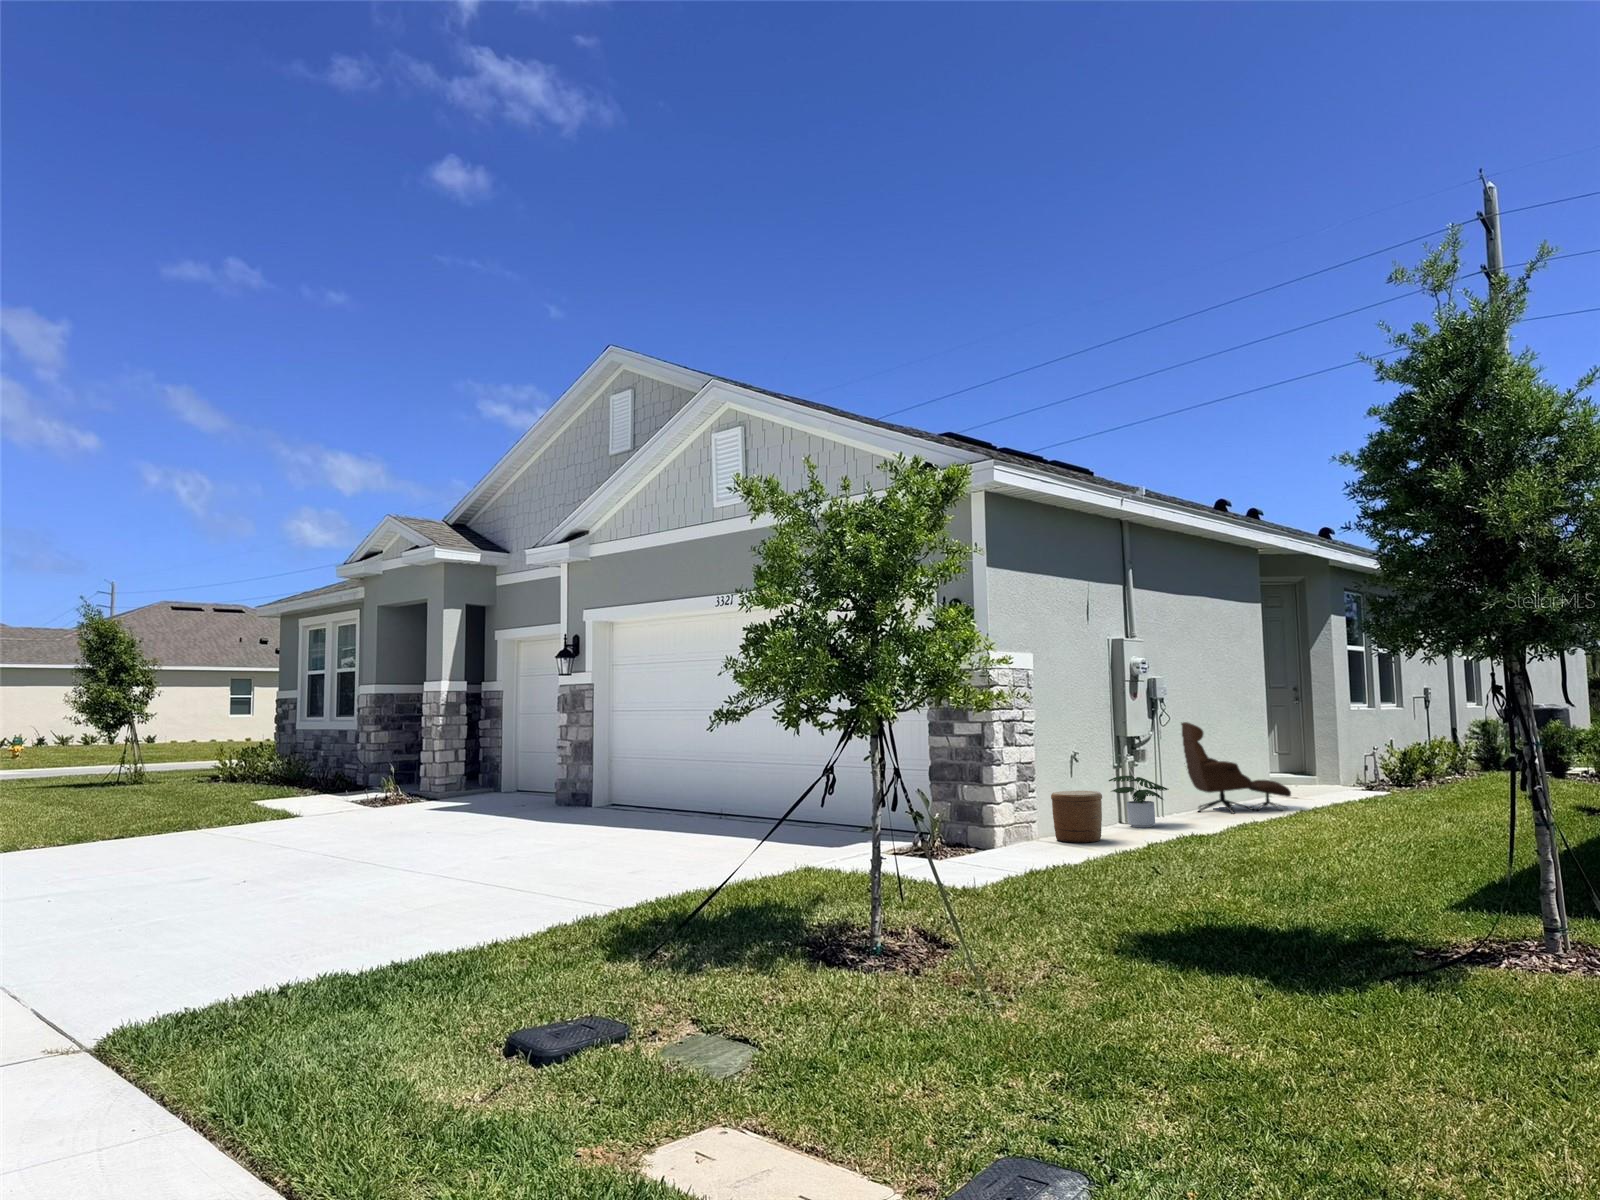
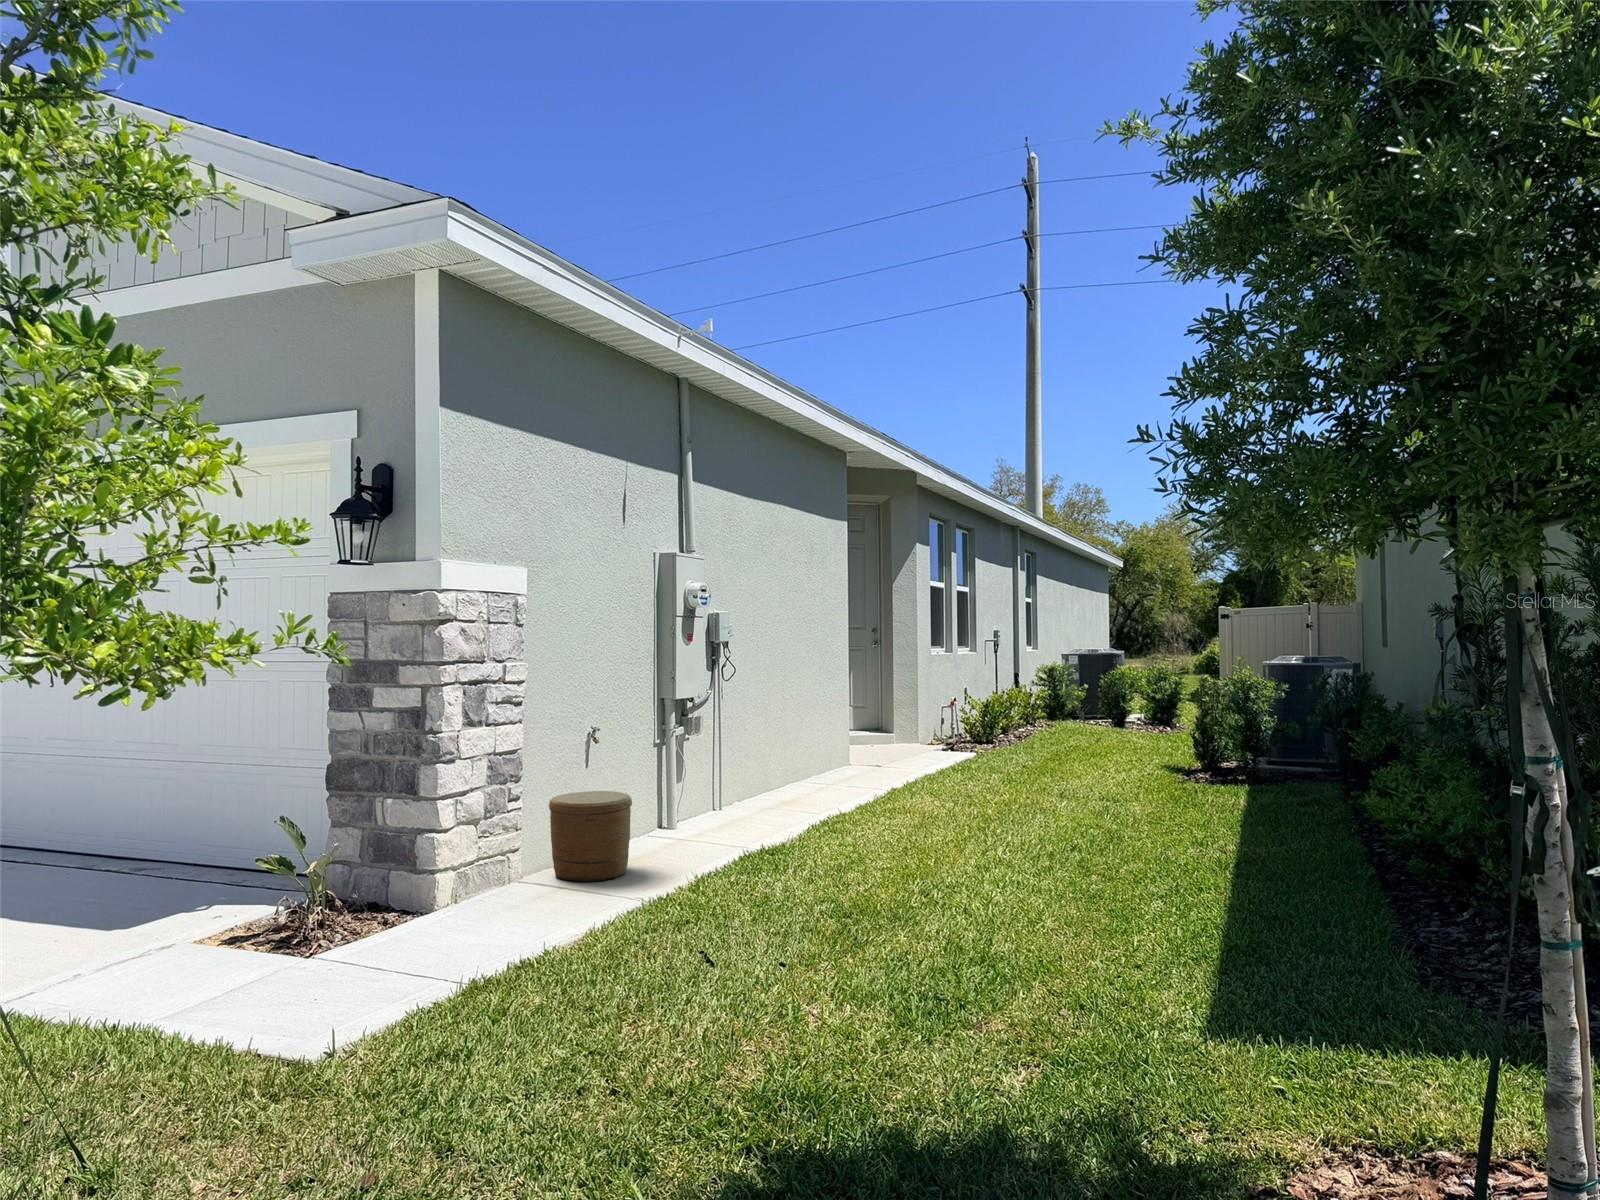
lounge chair: present [1181,722,1291,814] -> none [744,675,883,801]
potted plant: present [1109,776,1169,828] -> none [644,758,731,837]

